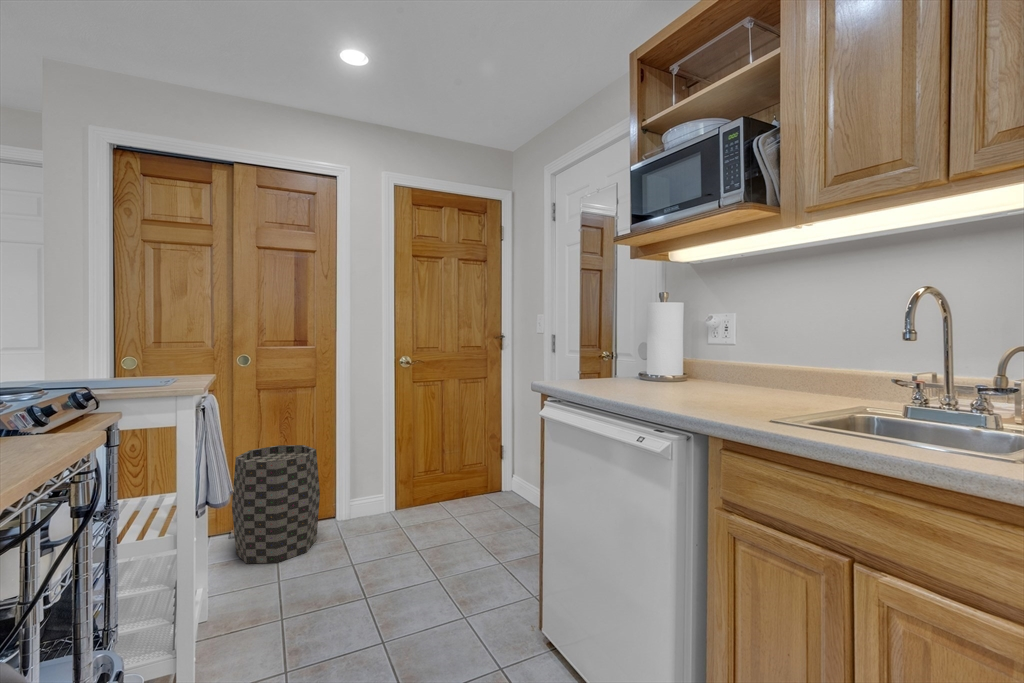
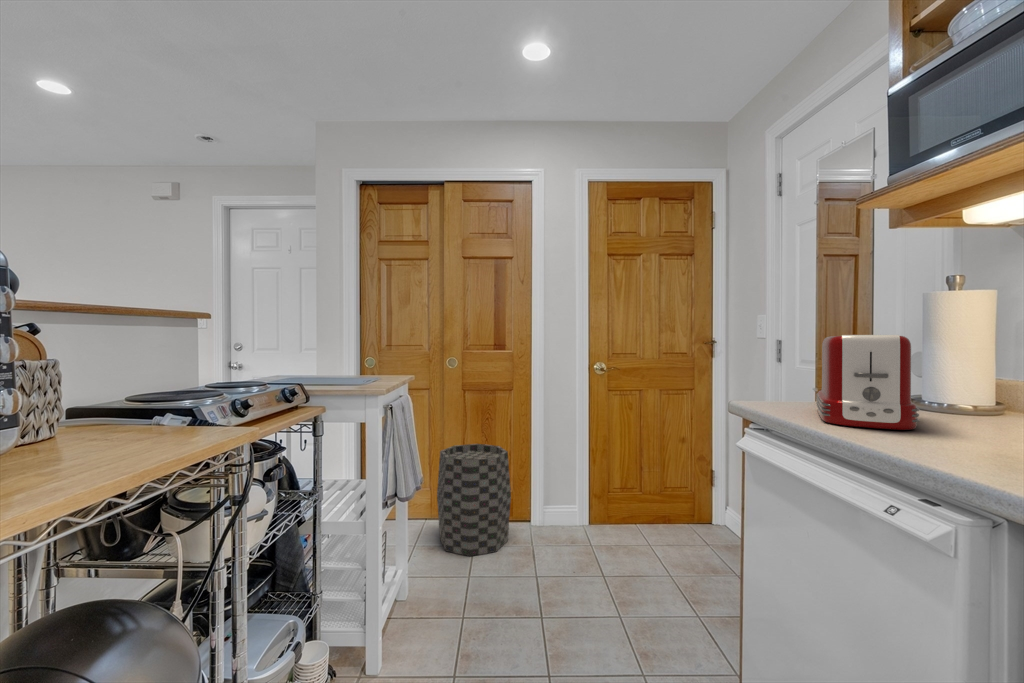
toaster: none [590,331,651,393] -> present [816,335,919,430]

